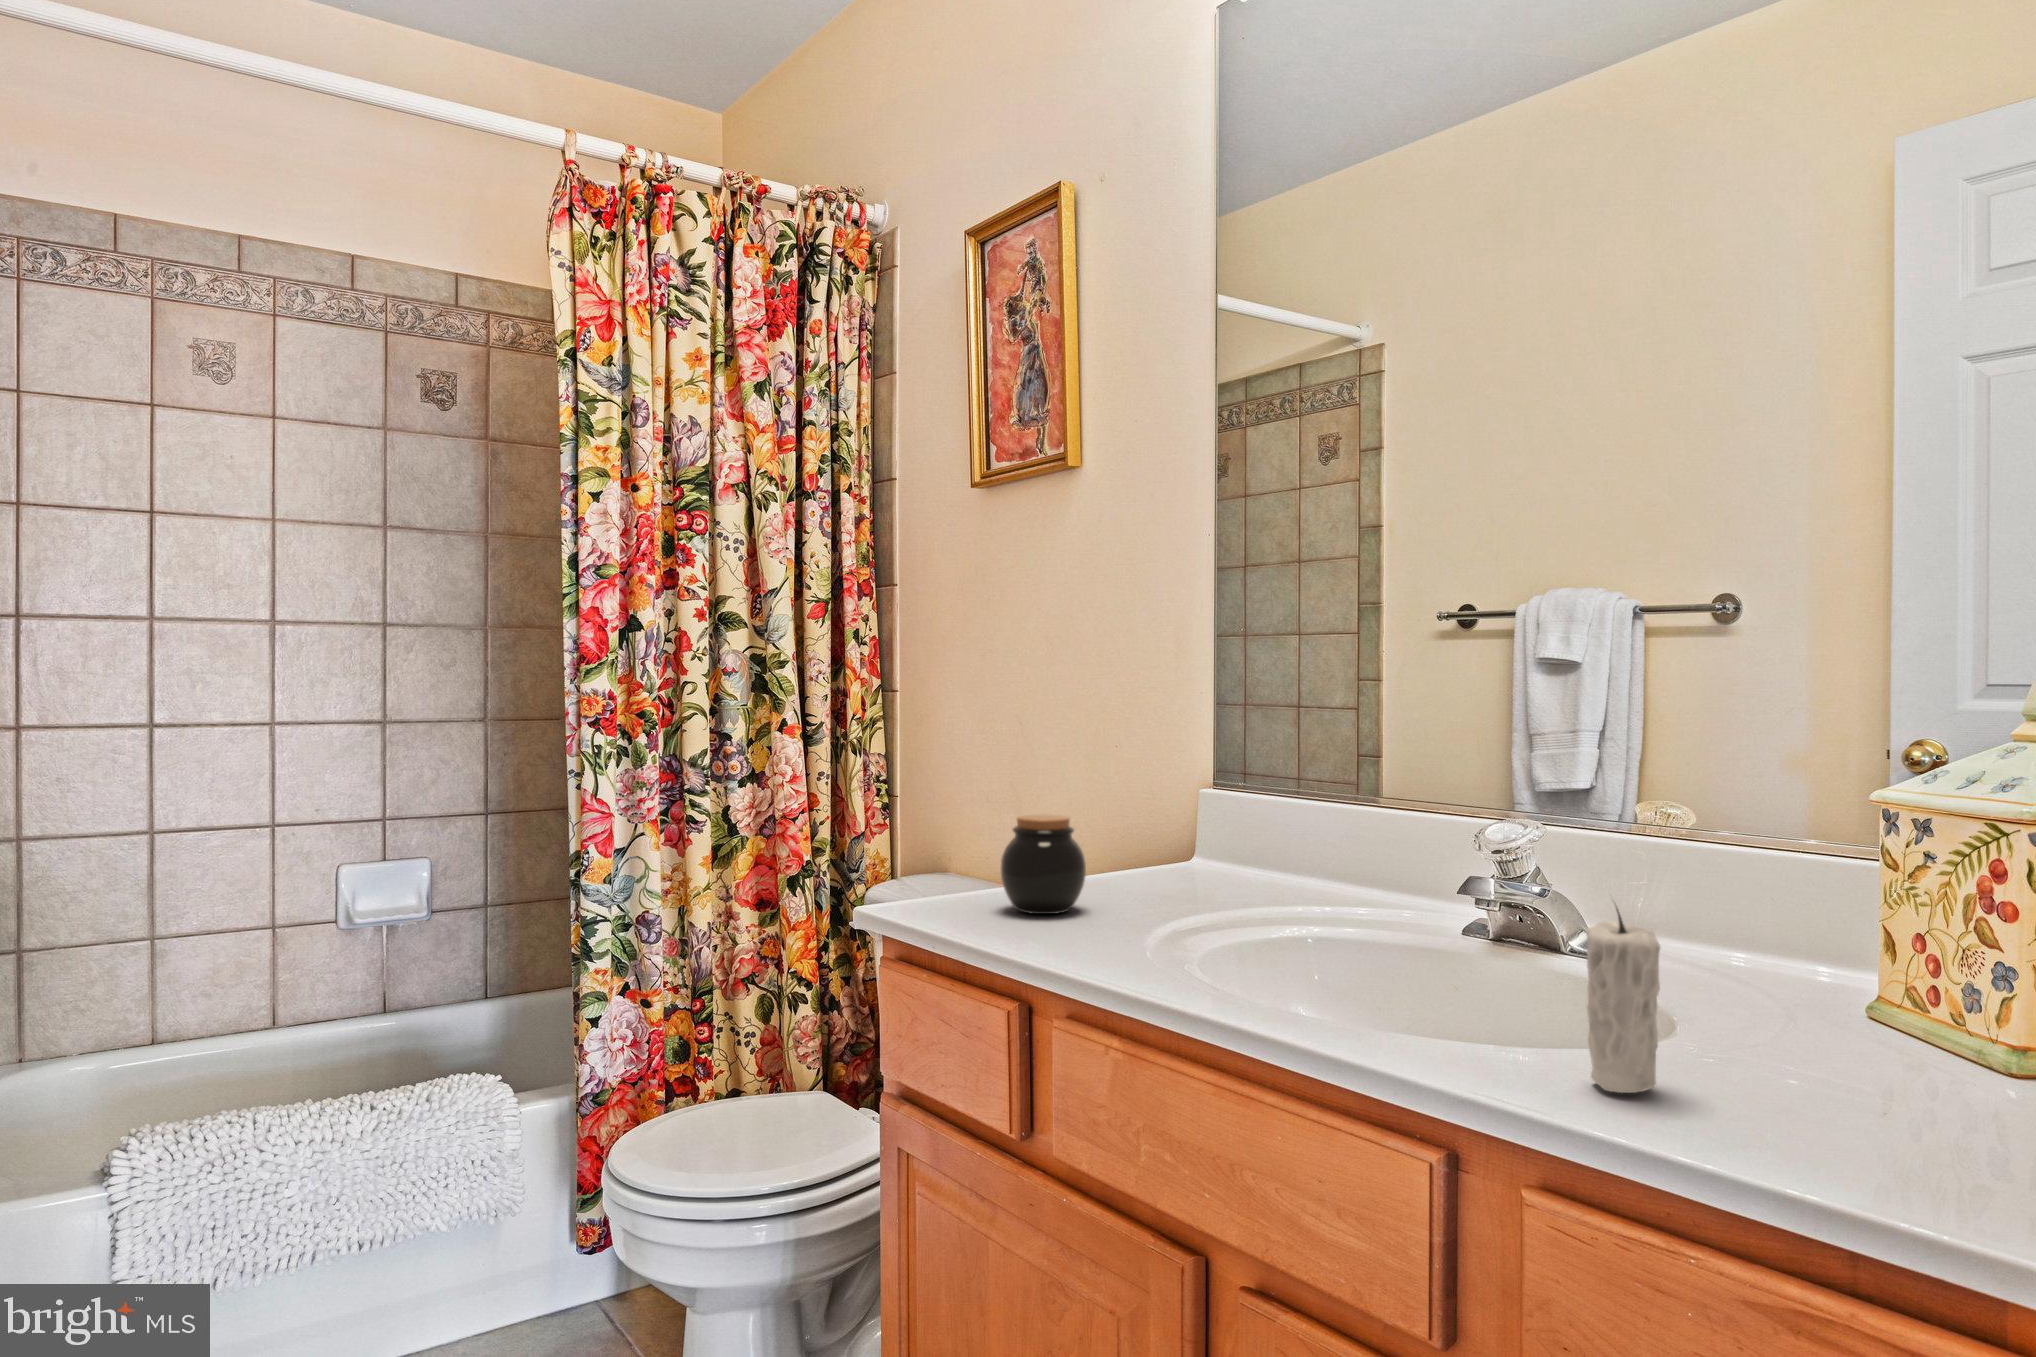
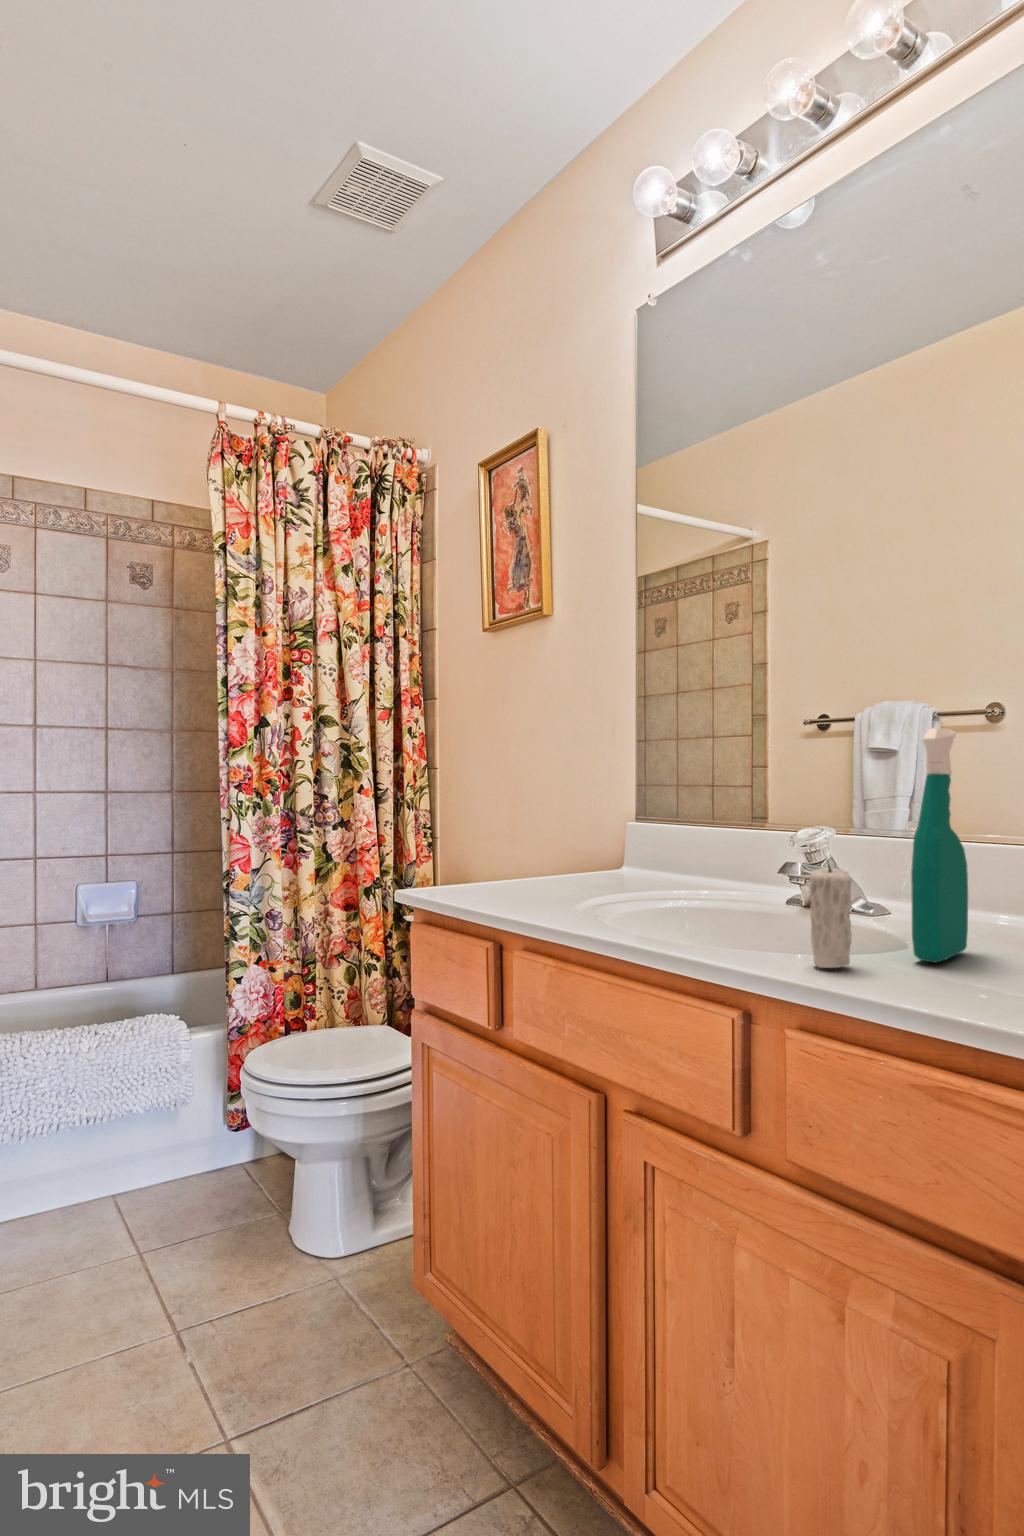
spray bottle: none [1749,688,1827,1078] -> present [911,728,968,963]
jar: present [1001,815,1086,914] -> none [487,832,541,894]

